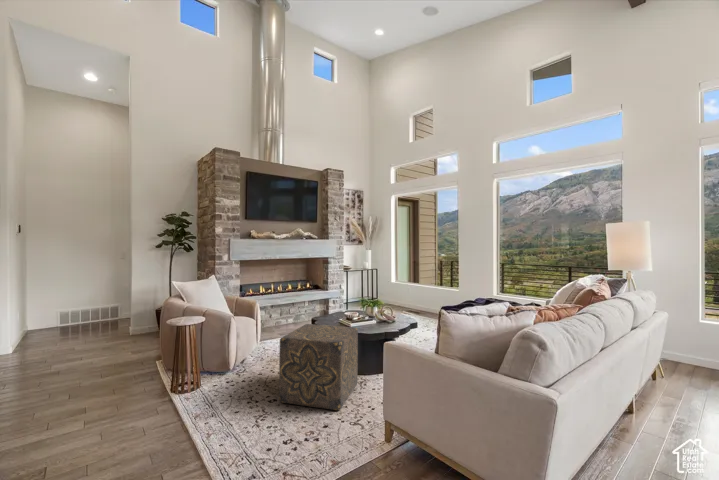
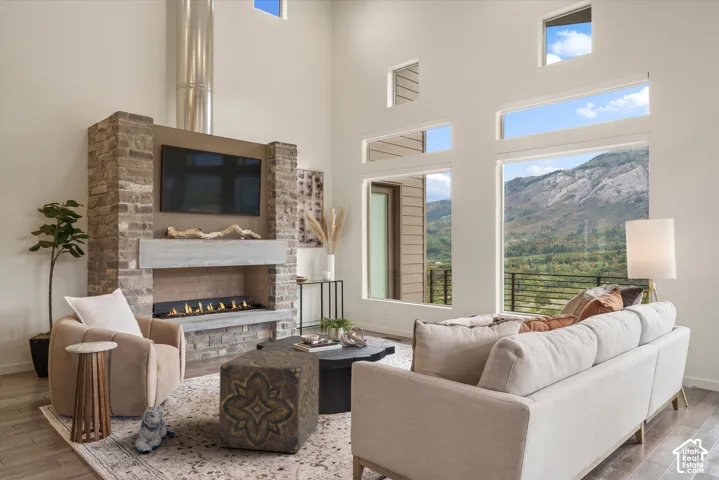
plush toy: none [215,369,247,406] -> present [135,407,175,453]

